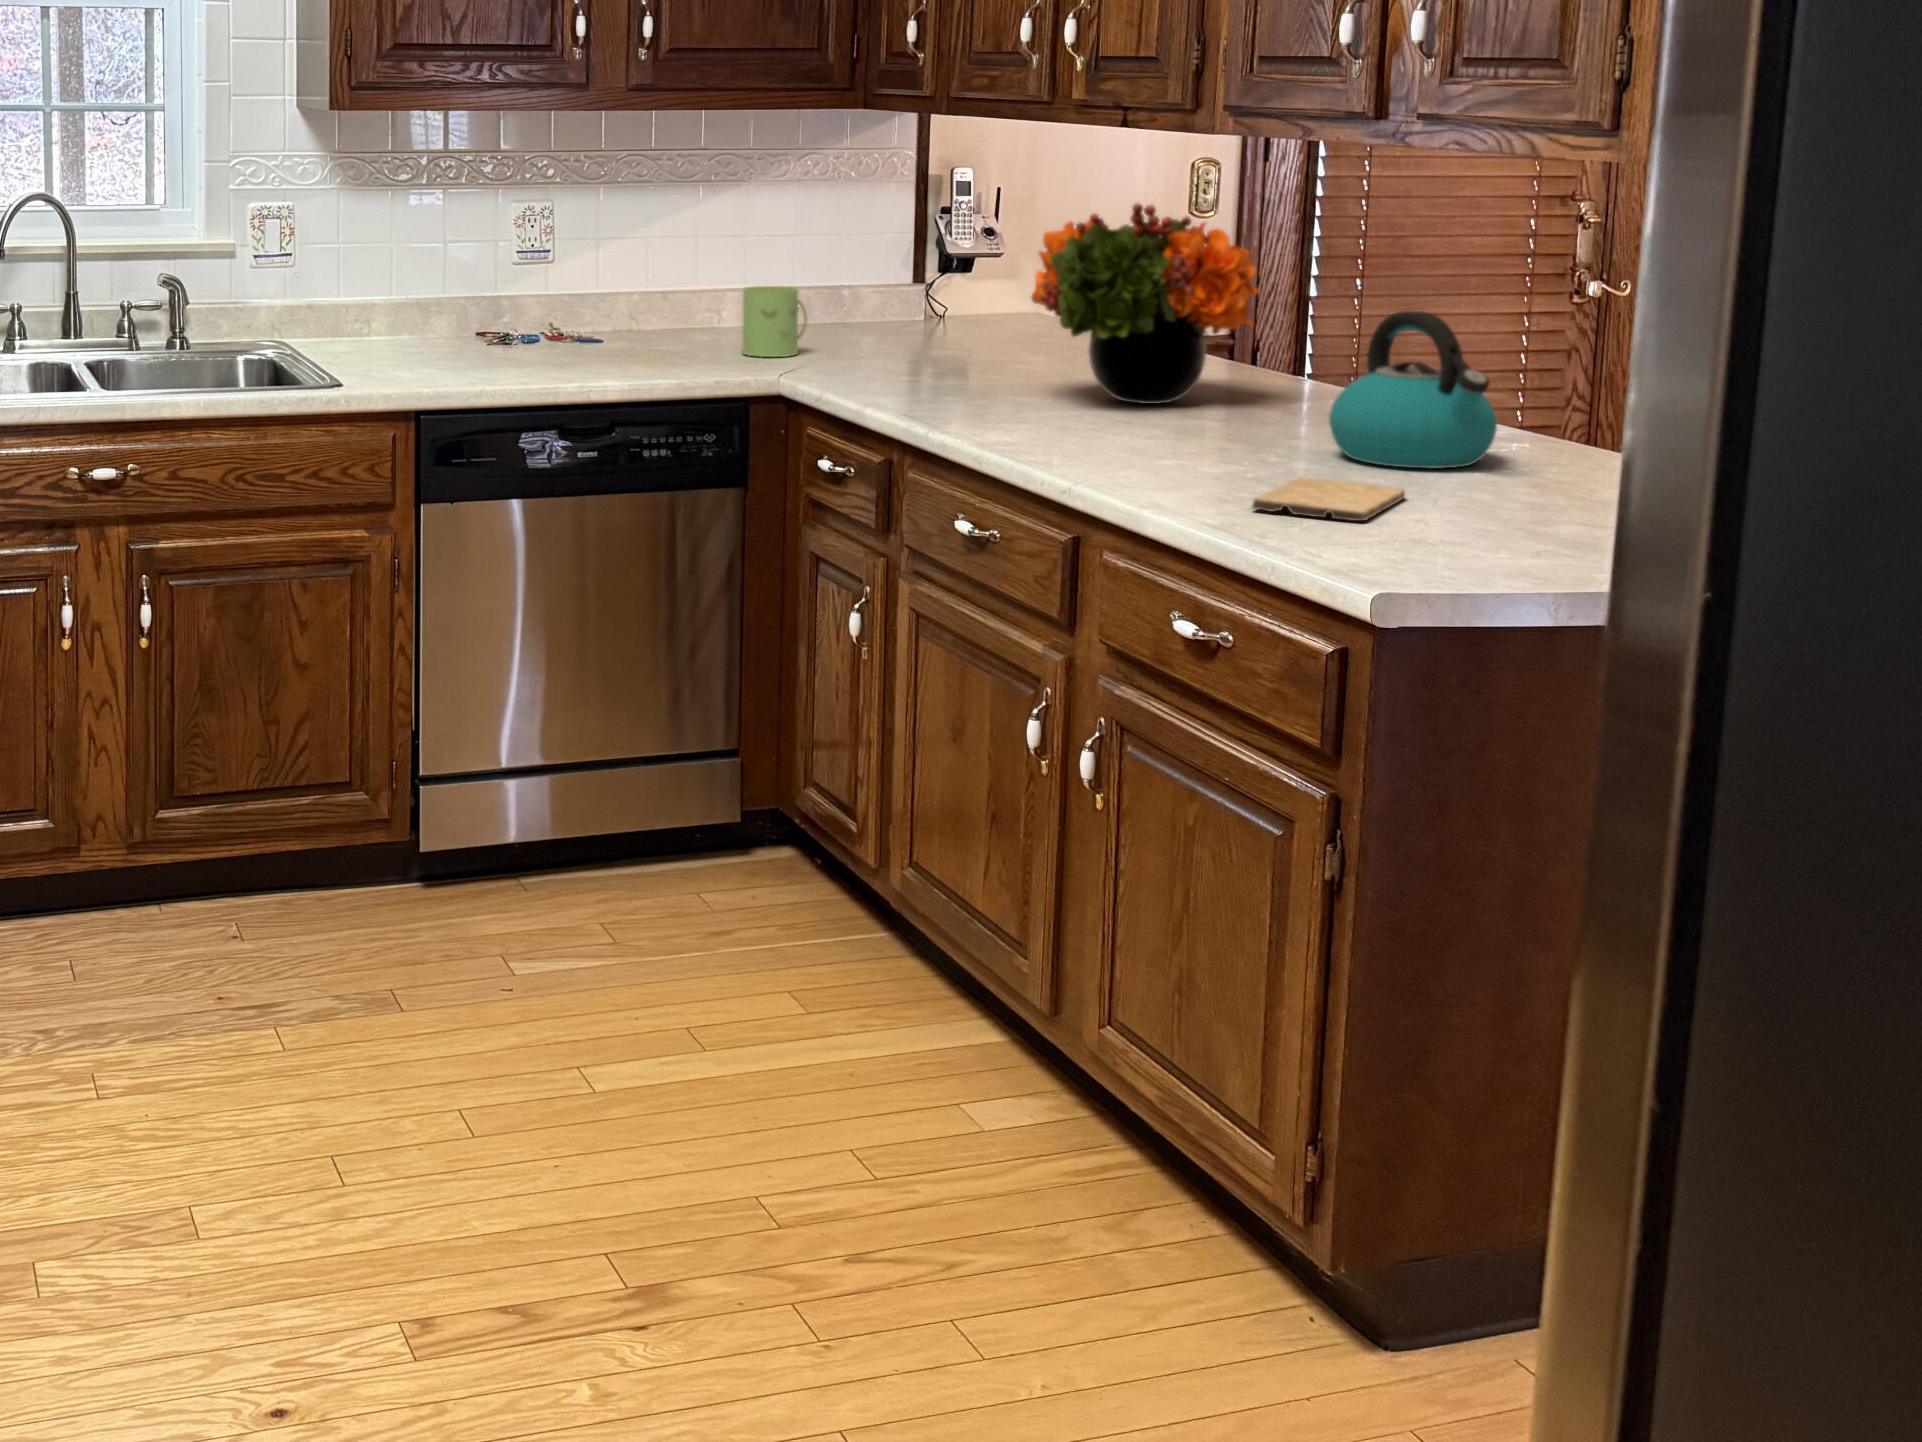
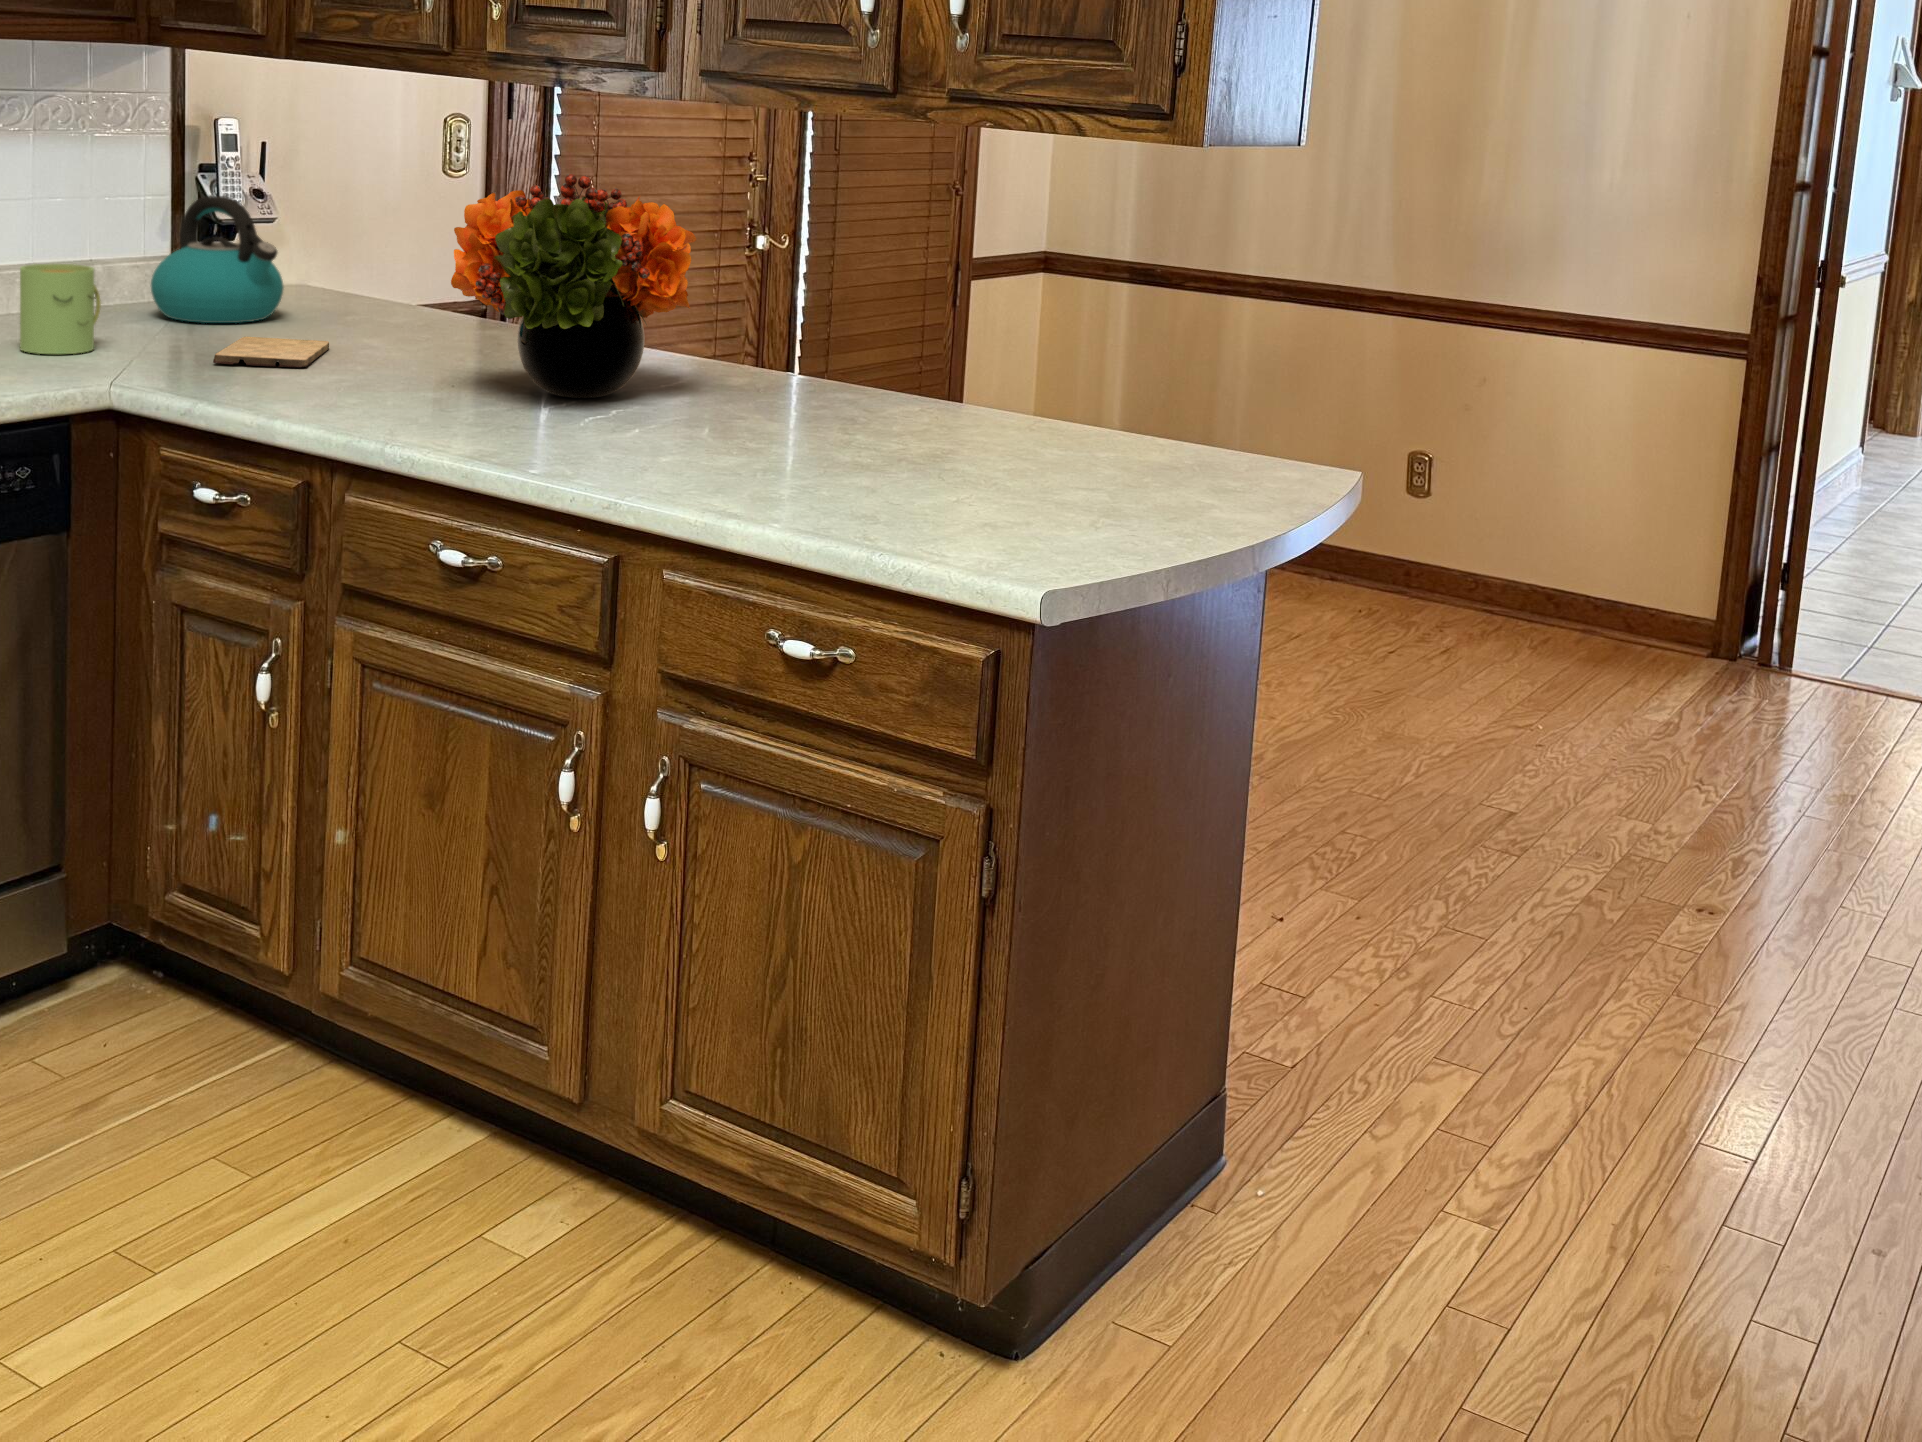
kettle: present [1329,311,1497,468] -> present [151,196,283,323]
cutting board: present [1252,477,1405,521] -> present [213,337,329,367]

